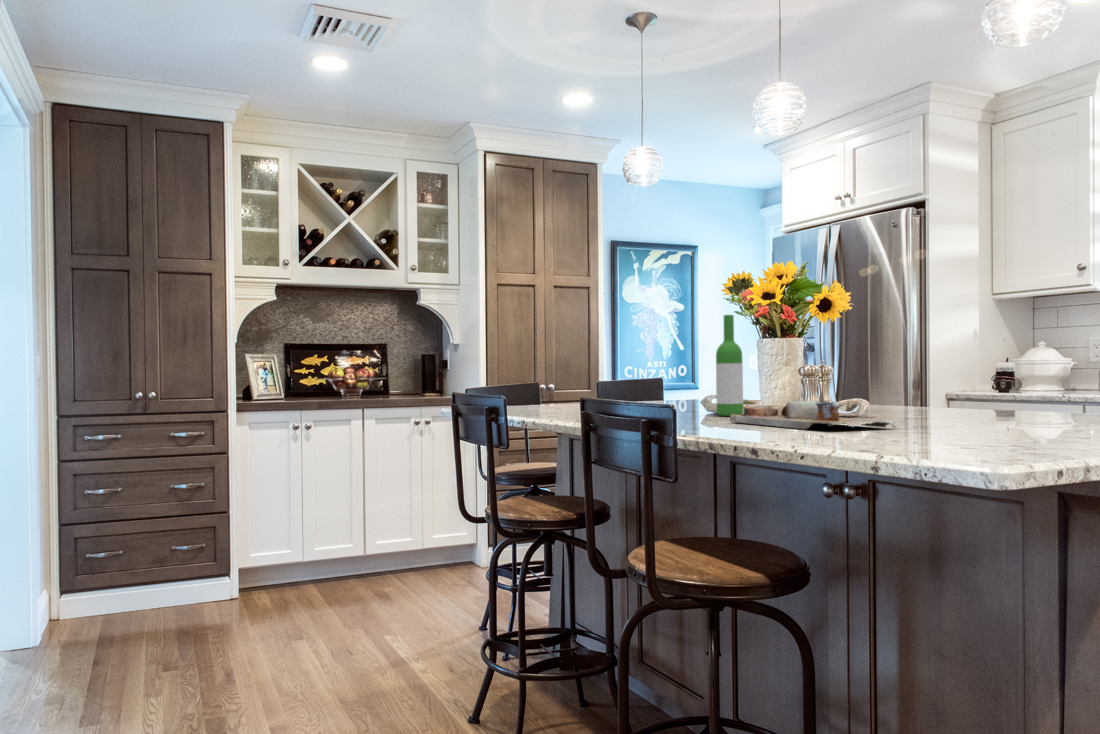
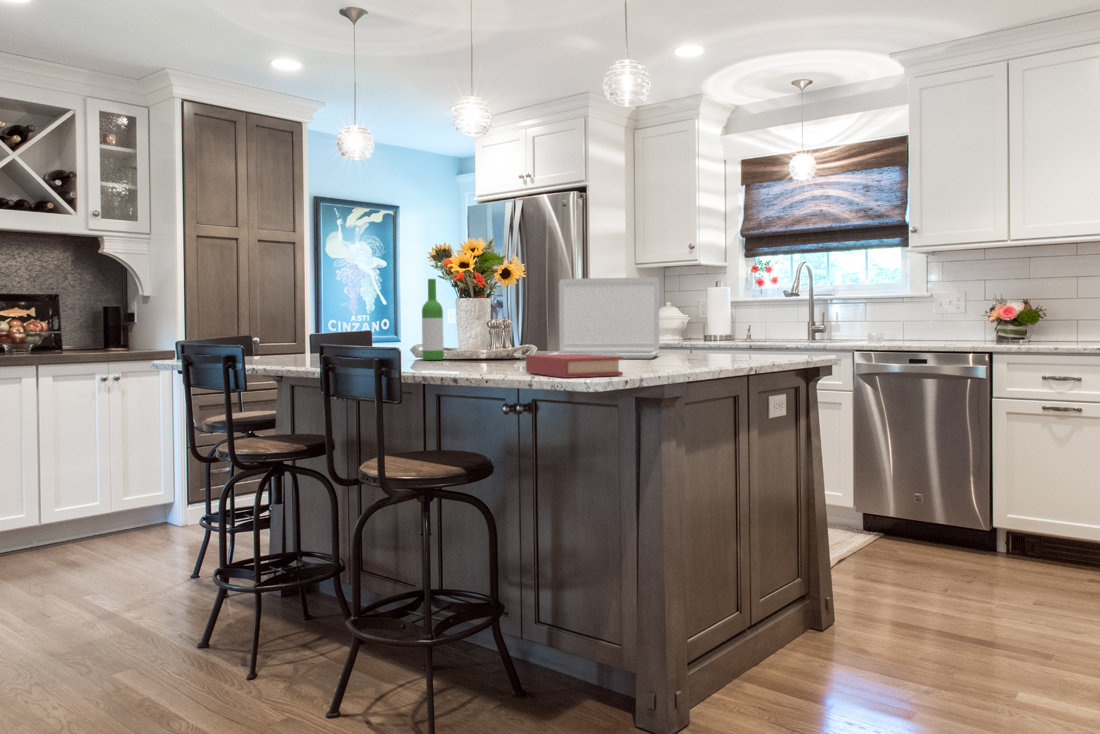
laptop: none [882,305,1052,420] -> present [548,277,659,359]
cutting board: present [730,400,895,429] -> none [434,346,551,367]
book: none [864,416,1038,457] -> present [526,354,623,378]

